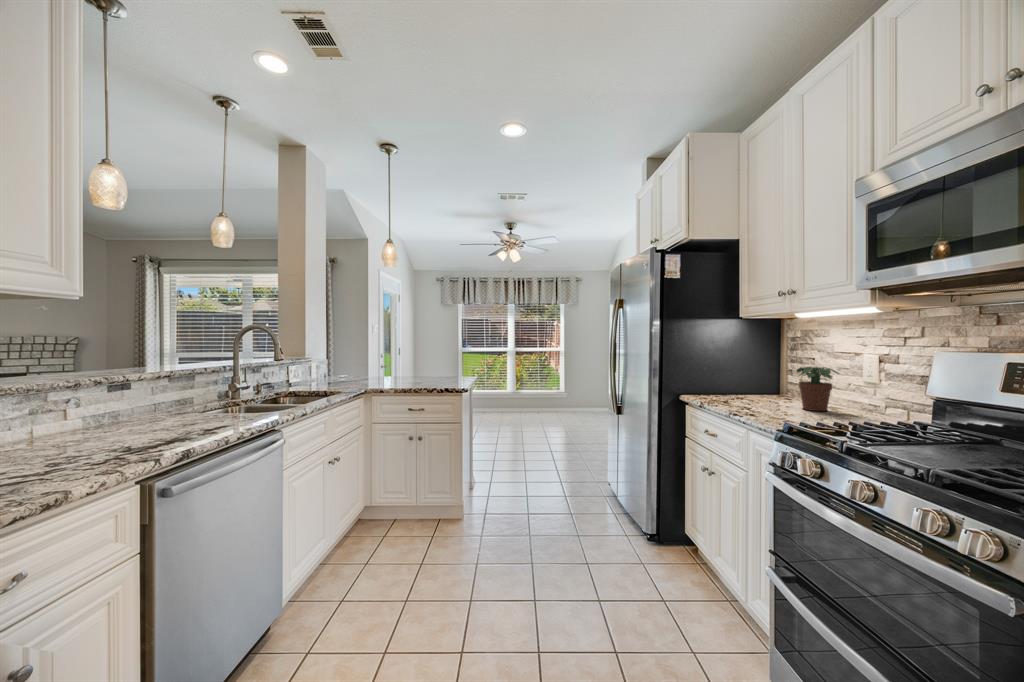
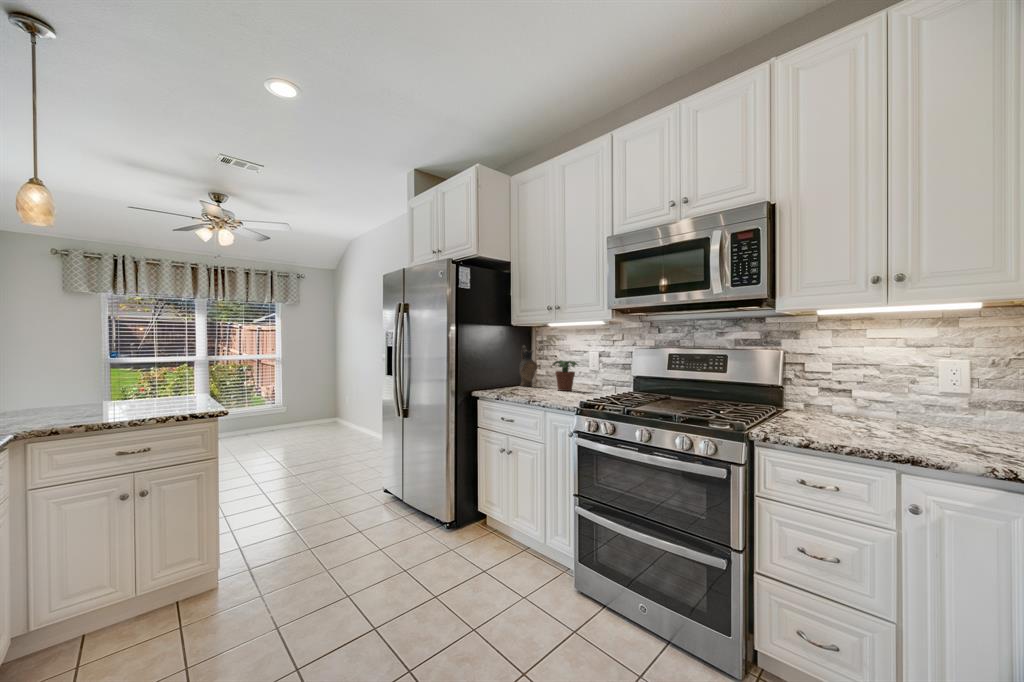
ceramic pitcher: none [758,344,784,398] -> present [519,346,537,386]

